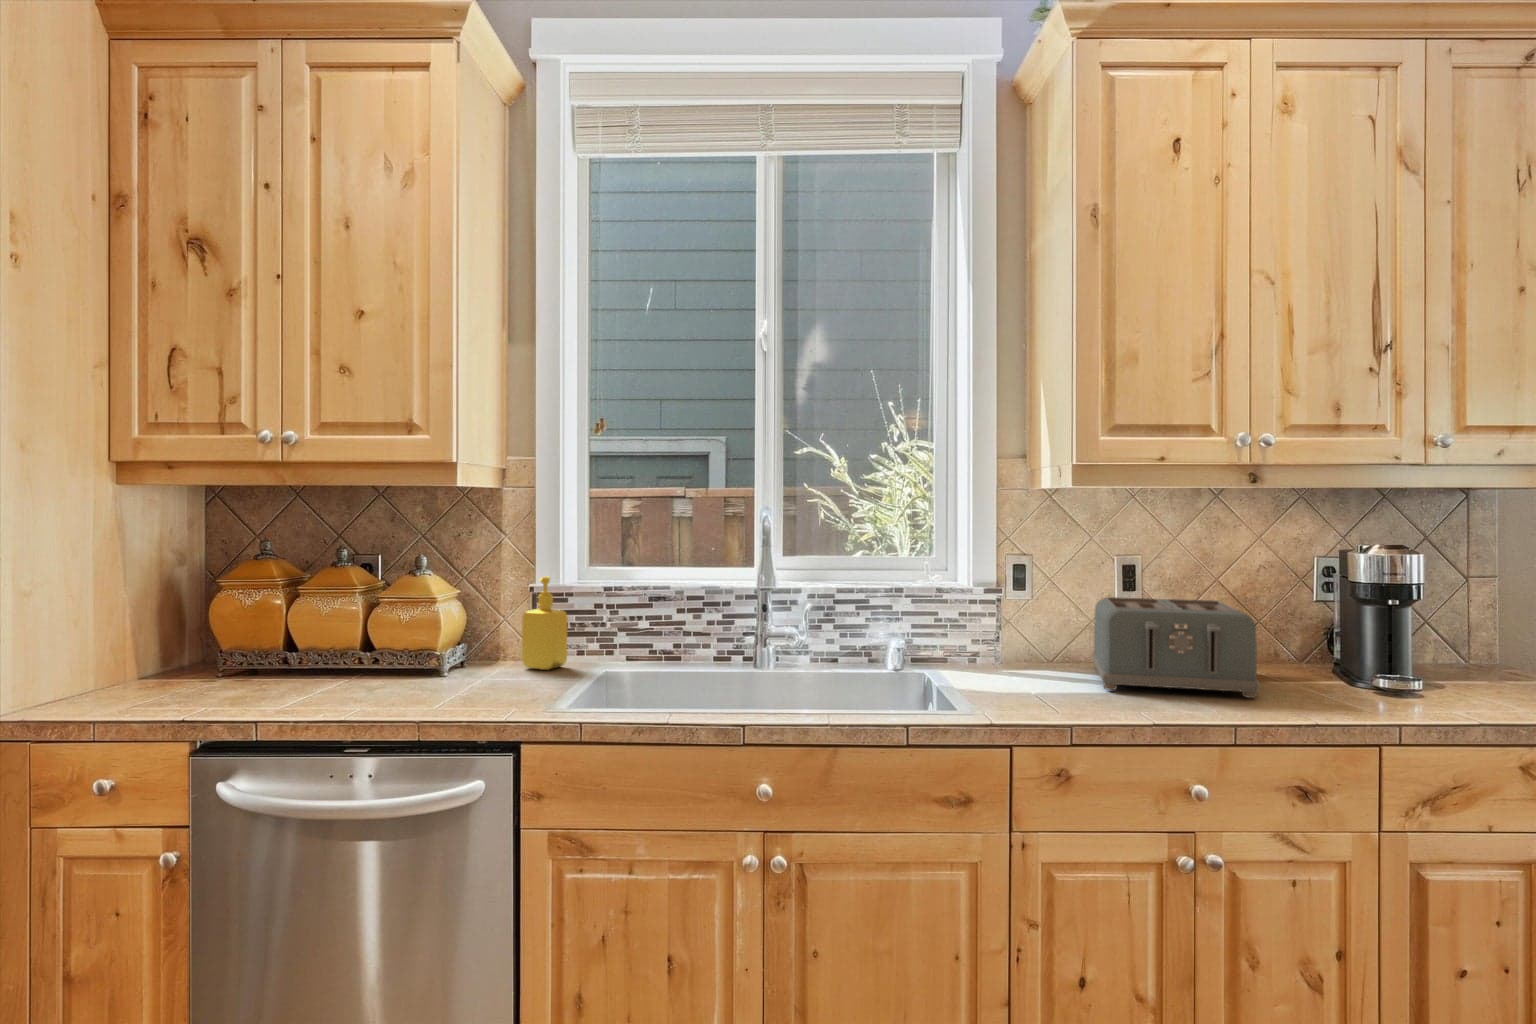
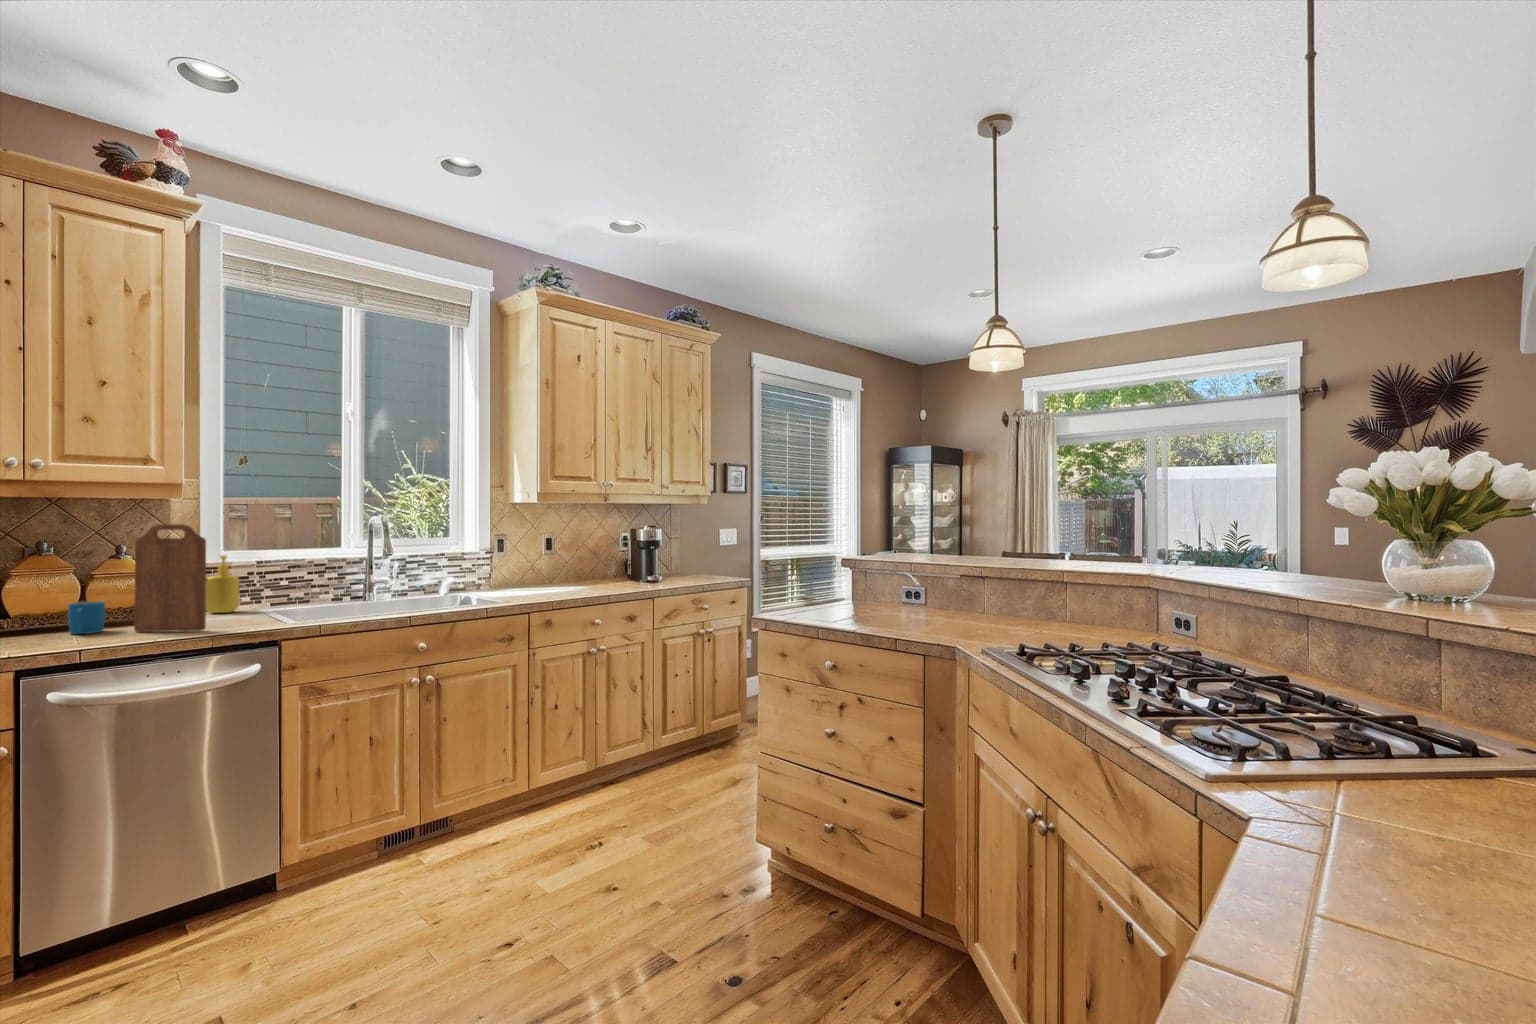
cutting board: none [370,529,430,710] -> present [134,524,206,632]
toaster: present [1092,597,1260,698] -> none [535,552,612,591]
mug: none [310,639,363,690] -> present [68,601,105,634]

